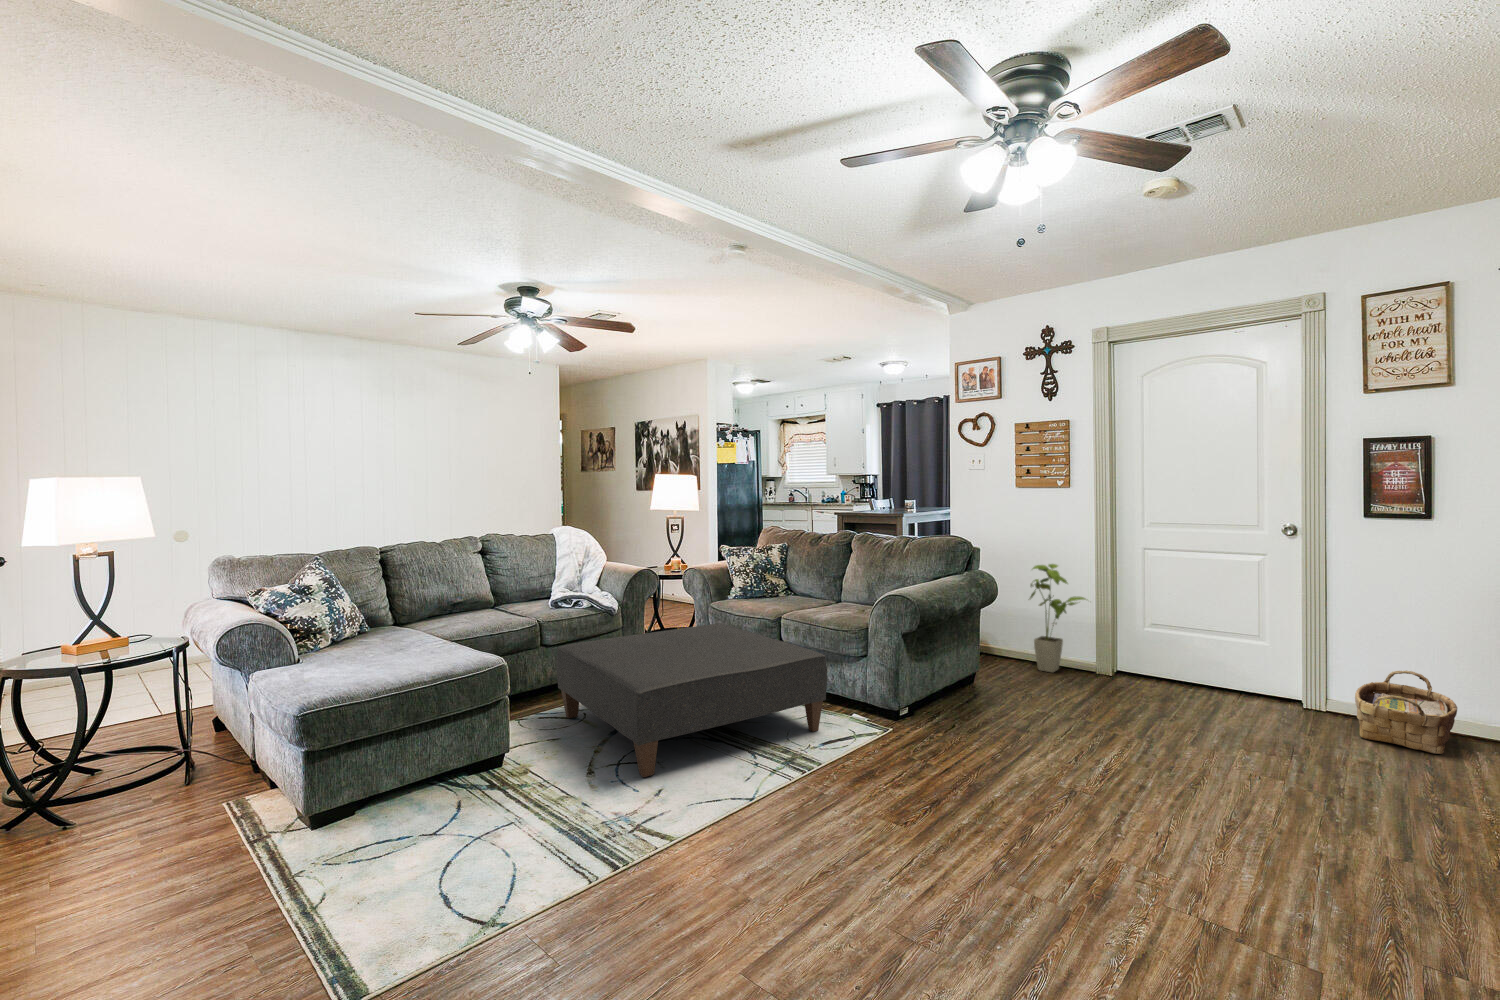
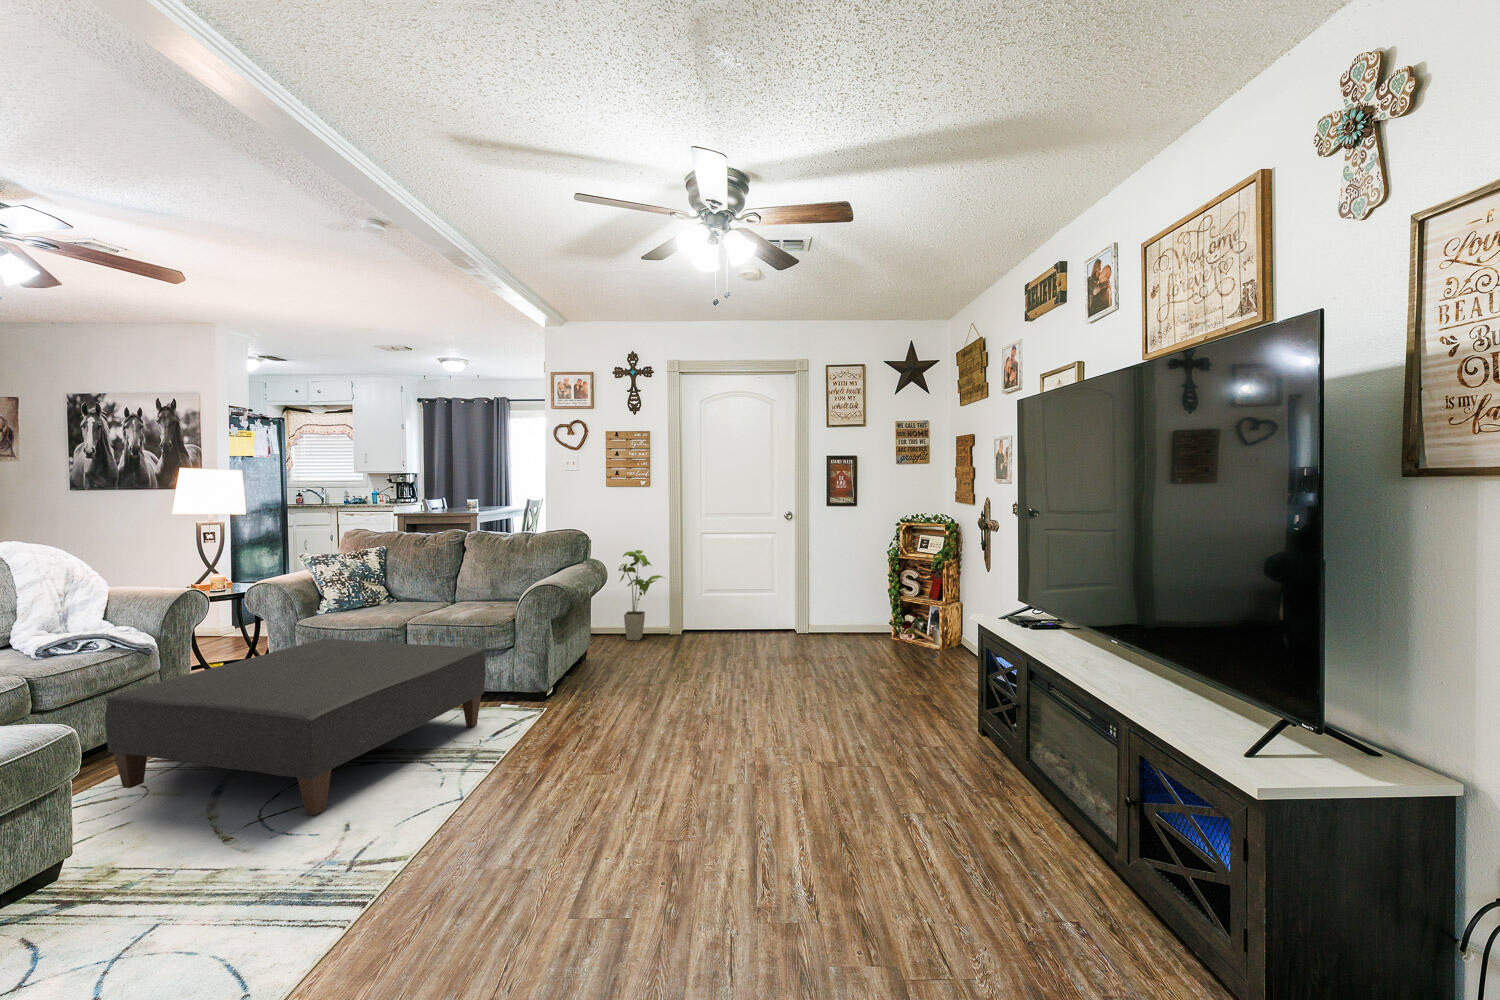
woven basket: present [1355,671,1457,754] -> none [831,602,878,649]

